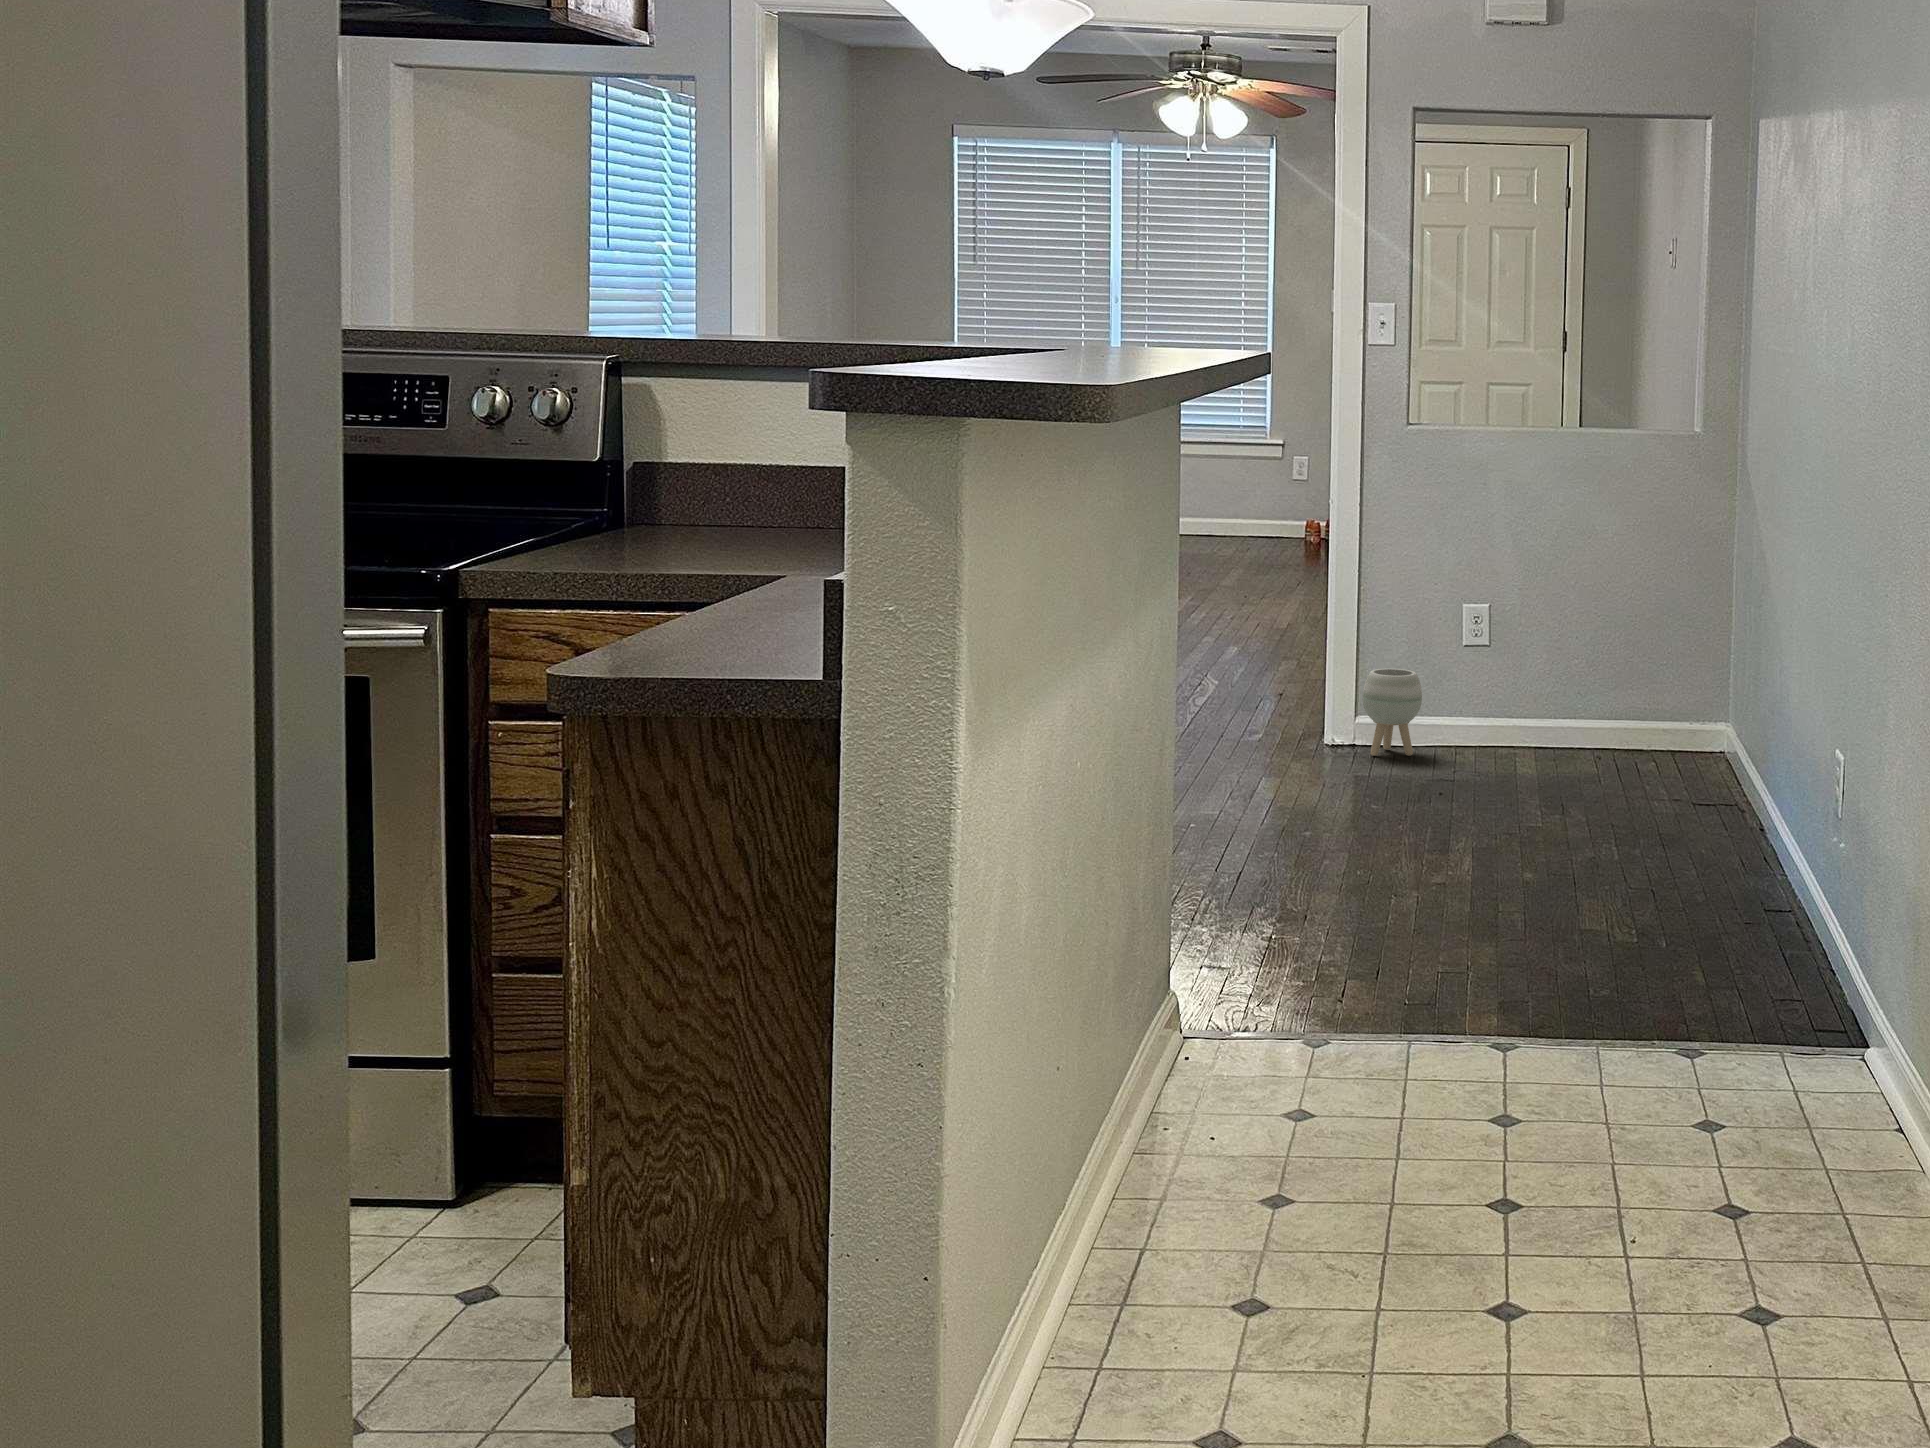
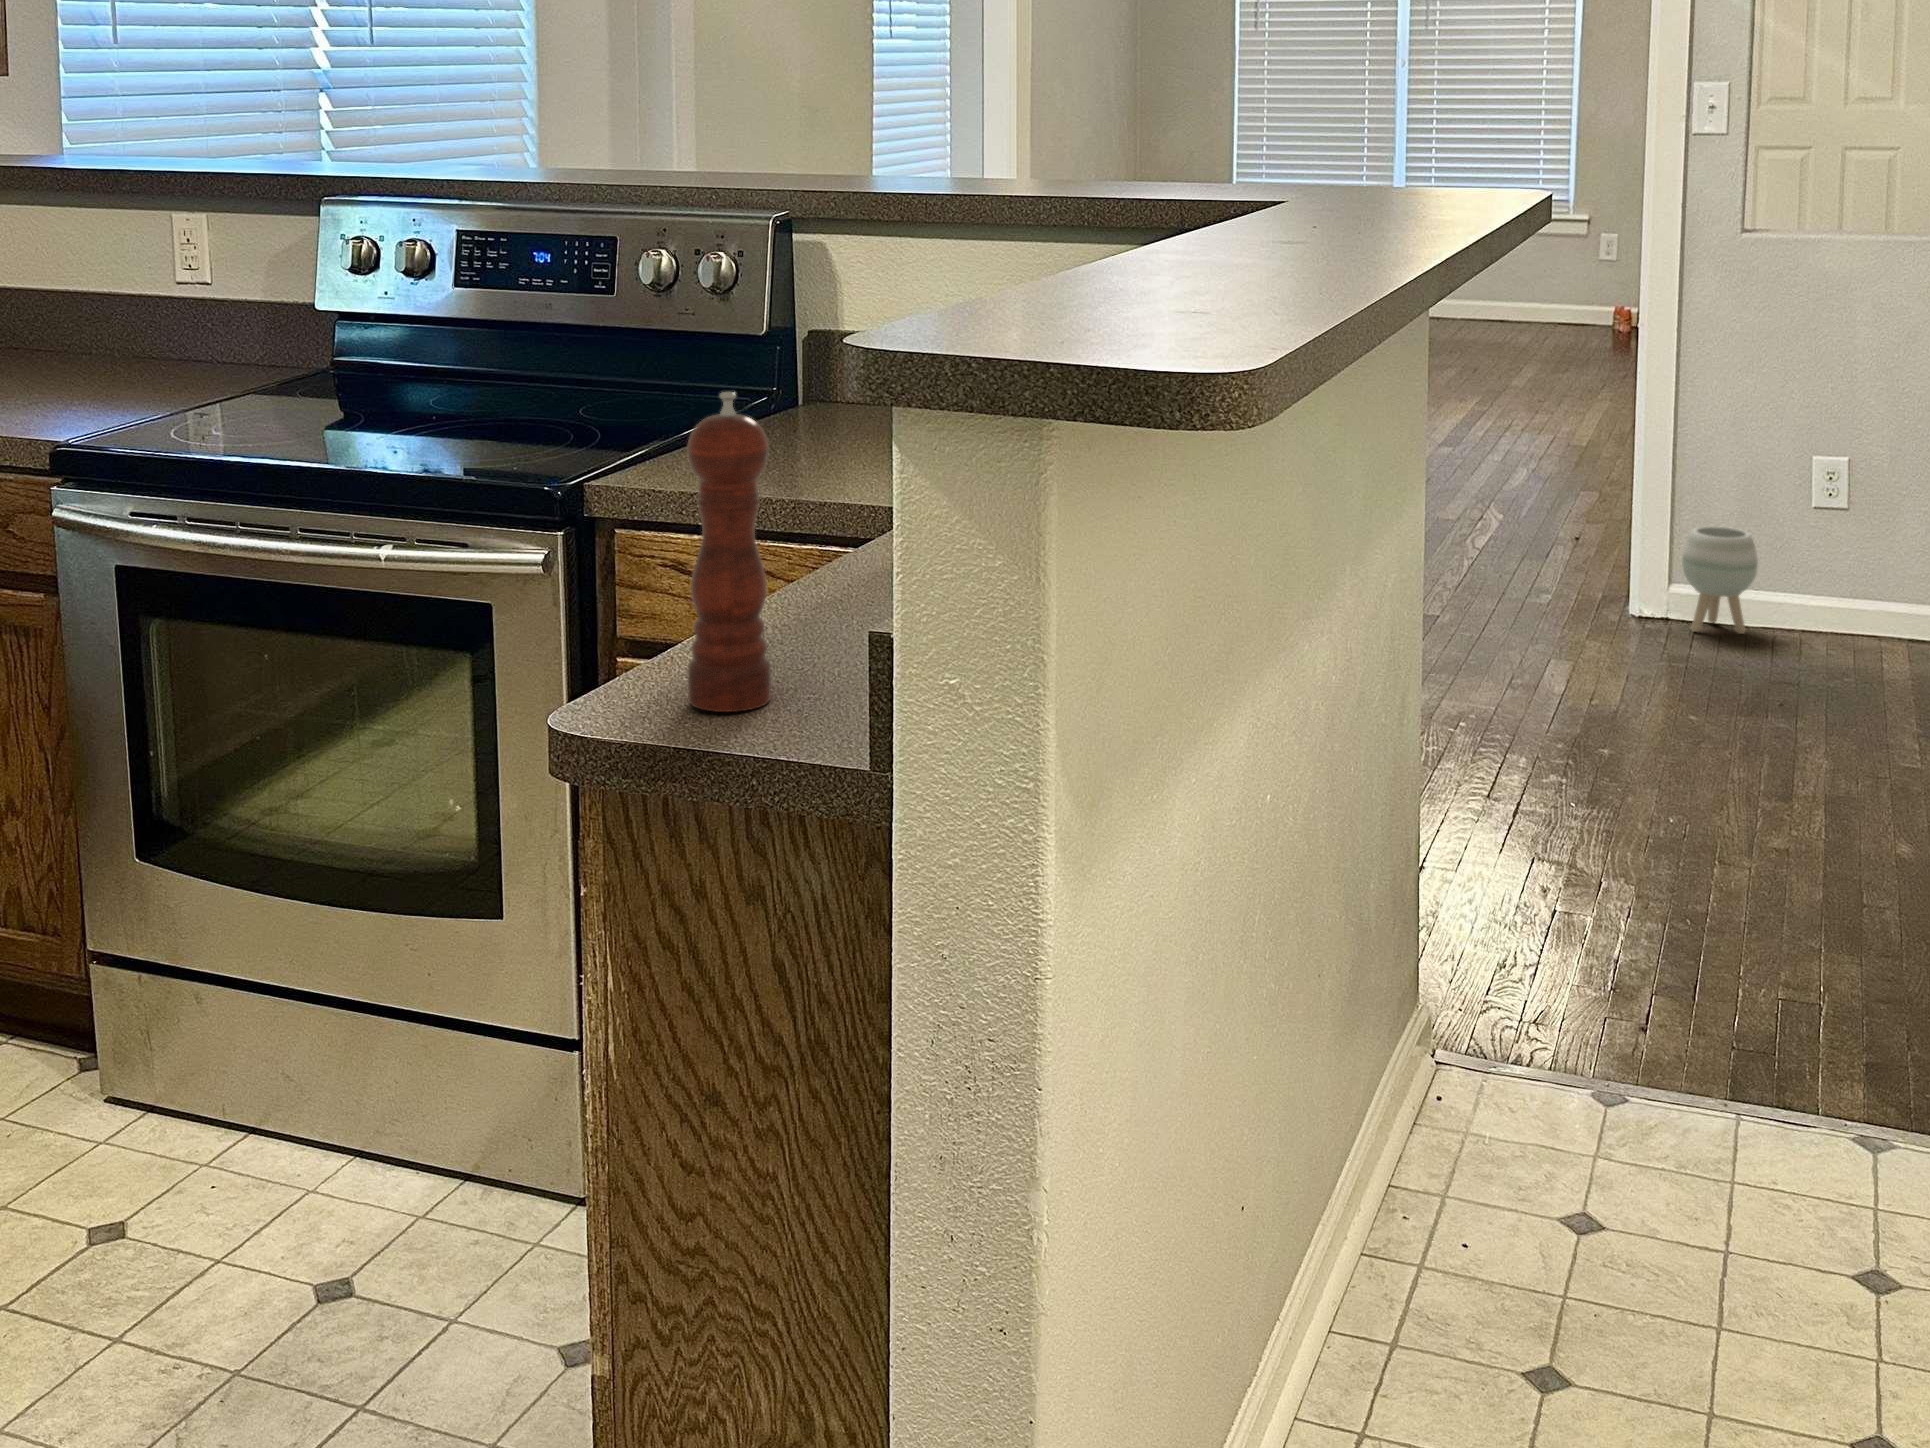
pepper mill: none [662,424,729,658] -> present [687,392,771,712]

